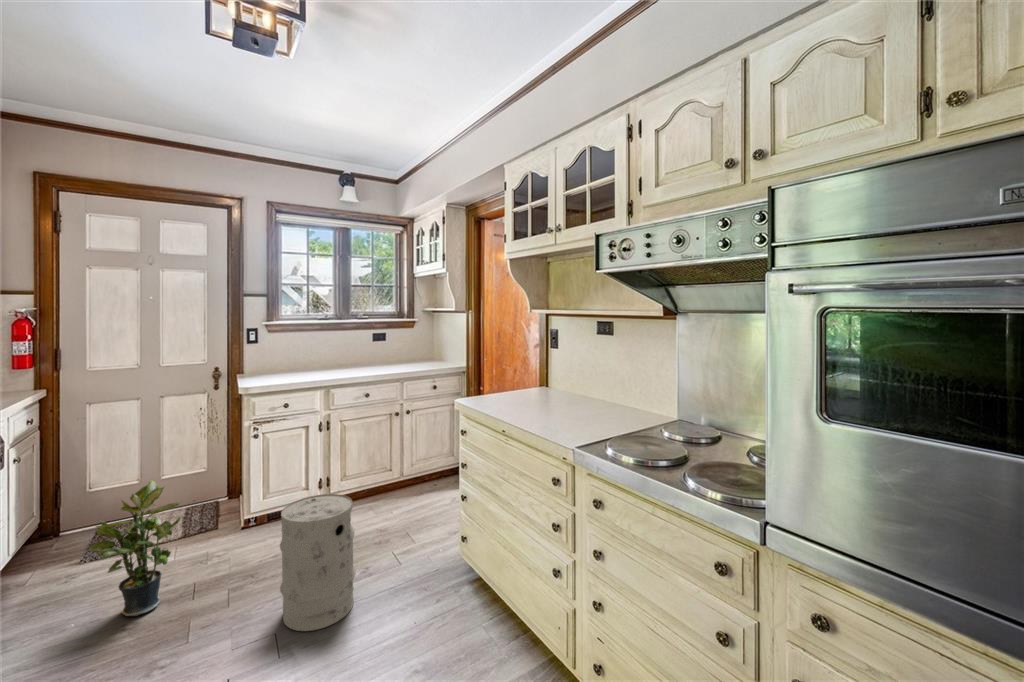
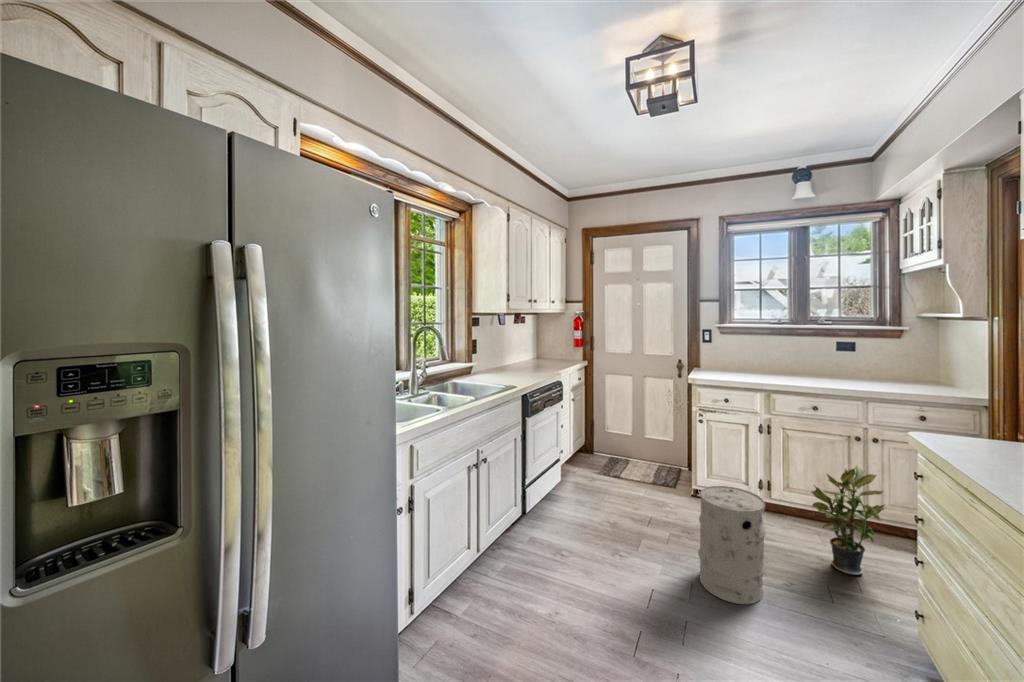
potted plant: present [89,480,181,616] -> present [811,465,885,575]

